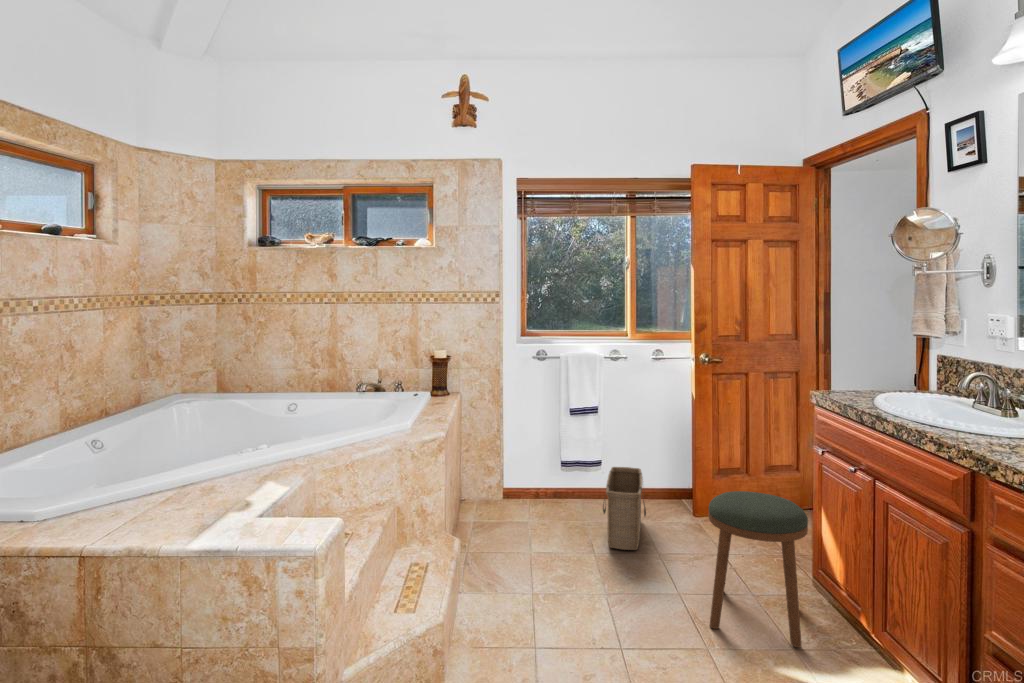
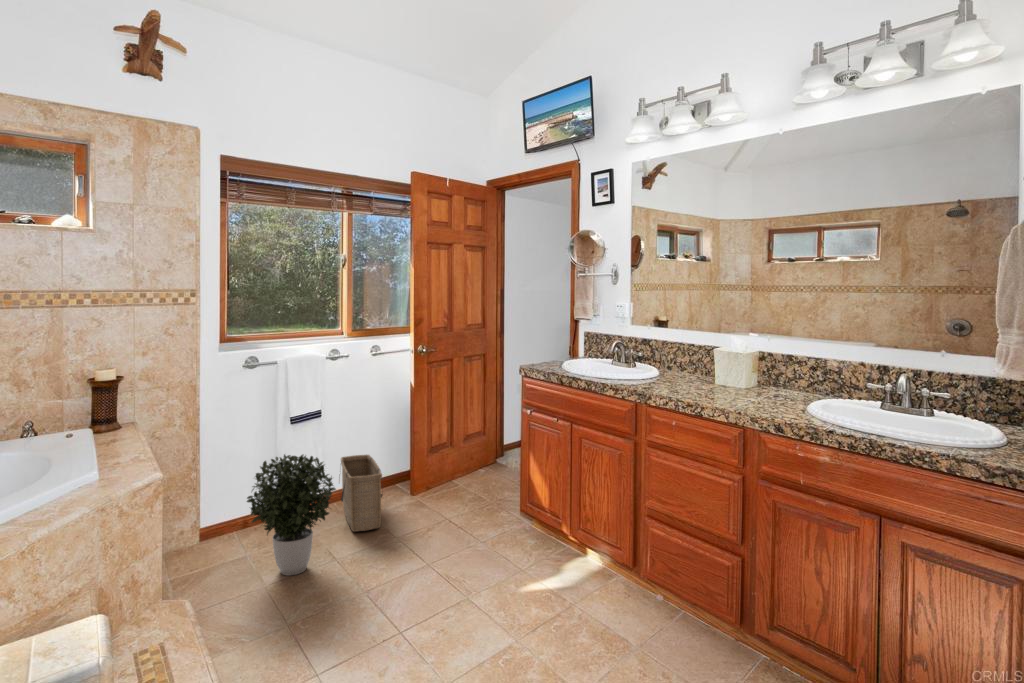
potted plant: none [498,459,581,578] -> present [247,455,336,575]
stool: present [708,491,808,647] -> none [454,451,529,568]

